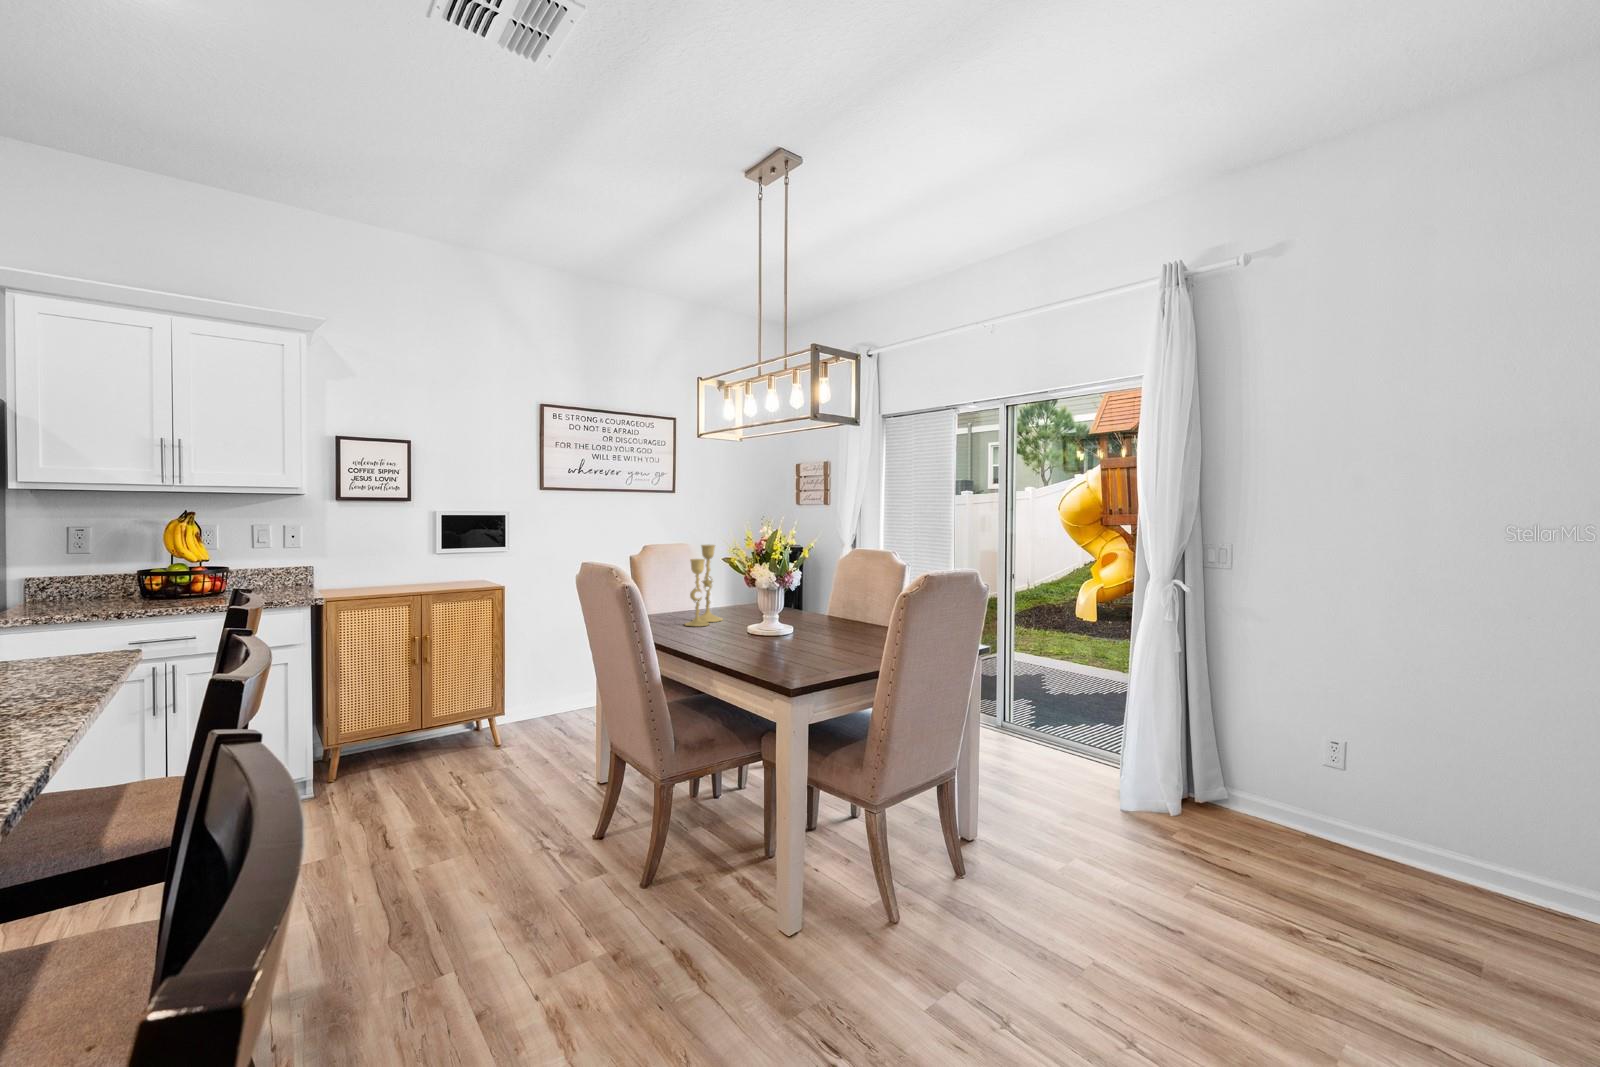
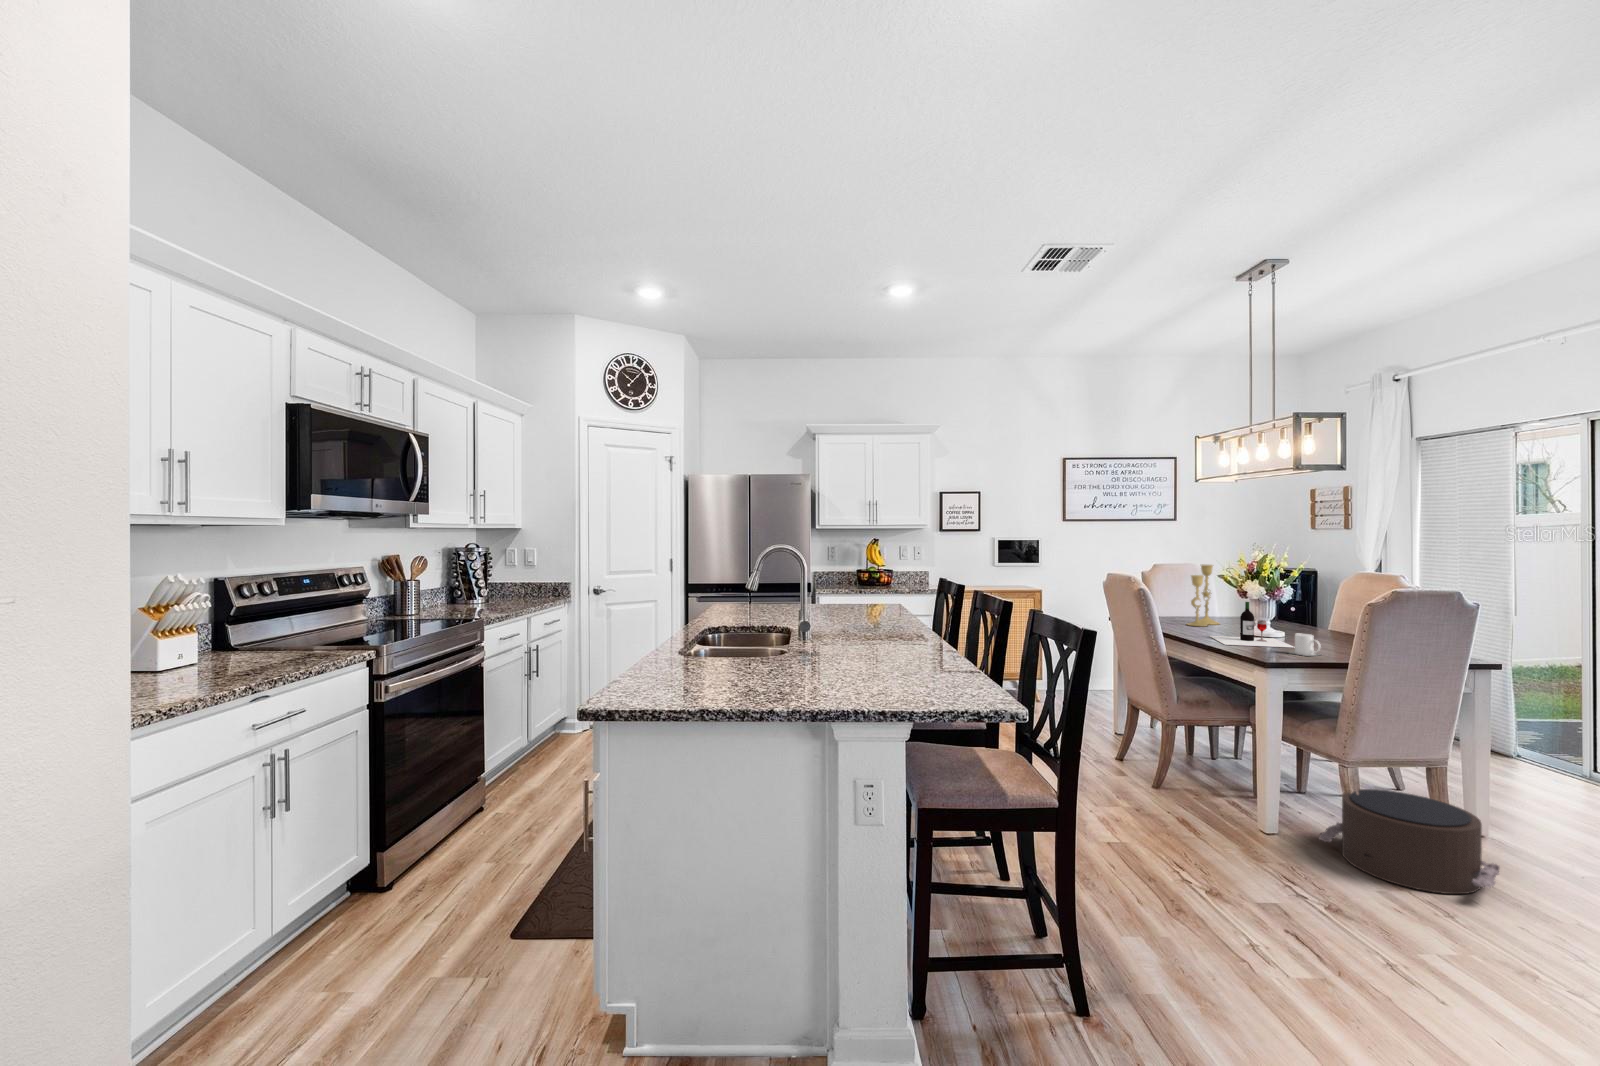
wine bottle: none [712,594,814,657] -> present [1210,602,1295,648]
mug: none [806,635,847,667] -> present [1291,634,1321,656]
pouf: none [853,830,1039,981] -> present [1319,789,1499,894]

